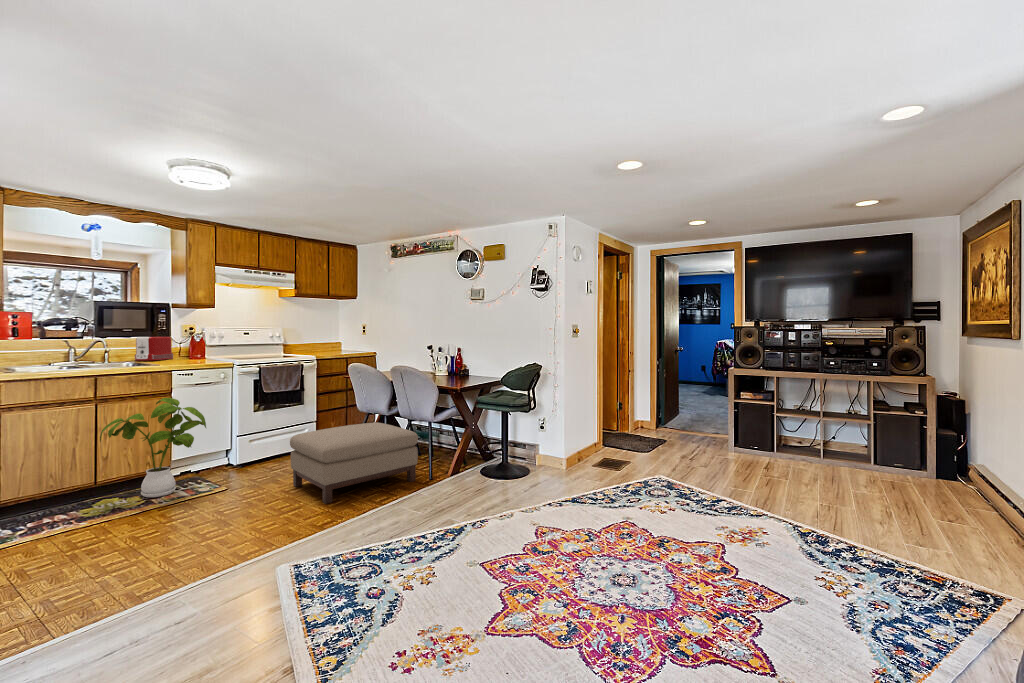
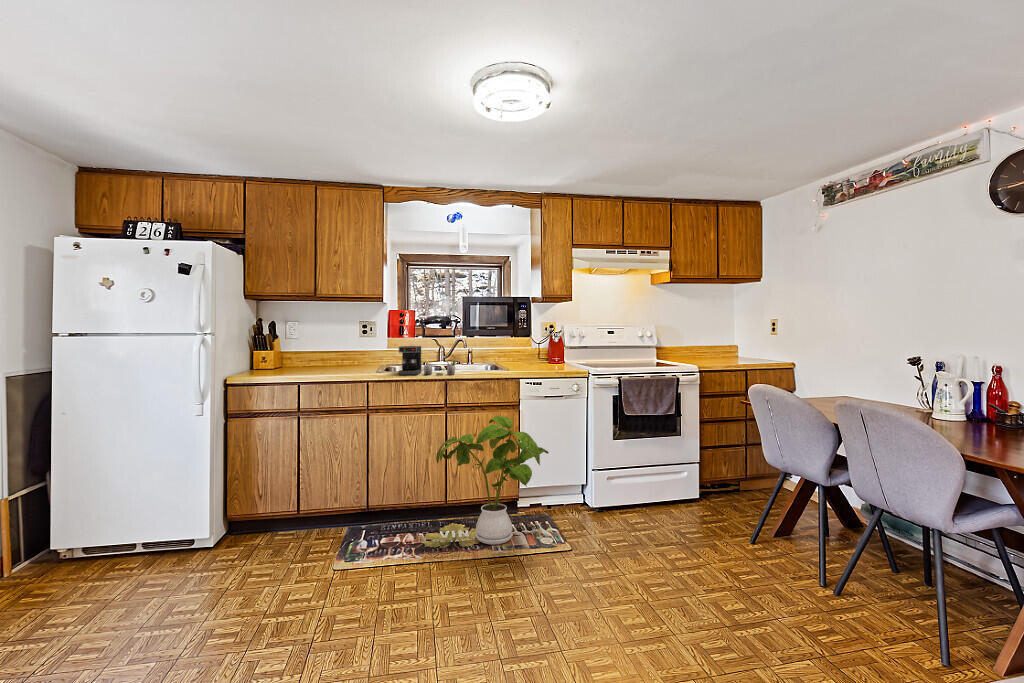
toaster: present [135,337,173,361] -> none [491,338,529,366]
coffee maker: none [44,345,110,371] -> present [399,346,456,375]
ottoman: present [290,422,418,504] -> none [652,490,909,647]

